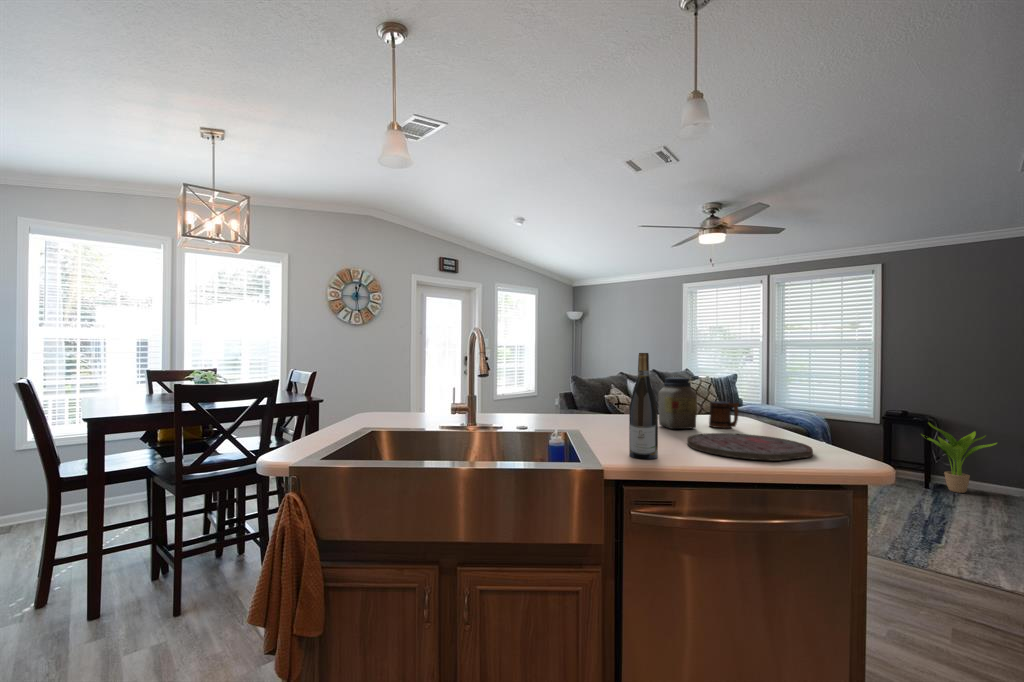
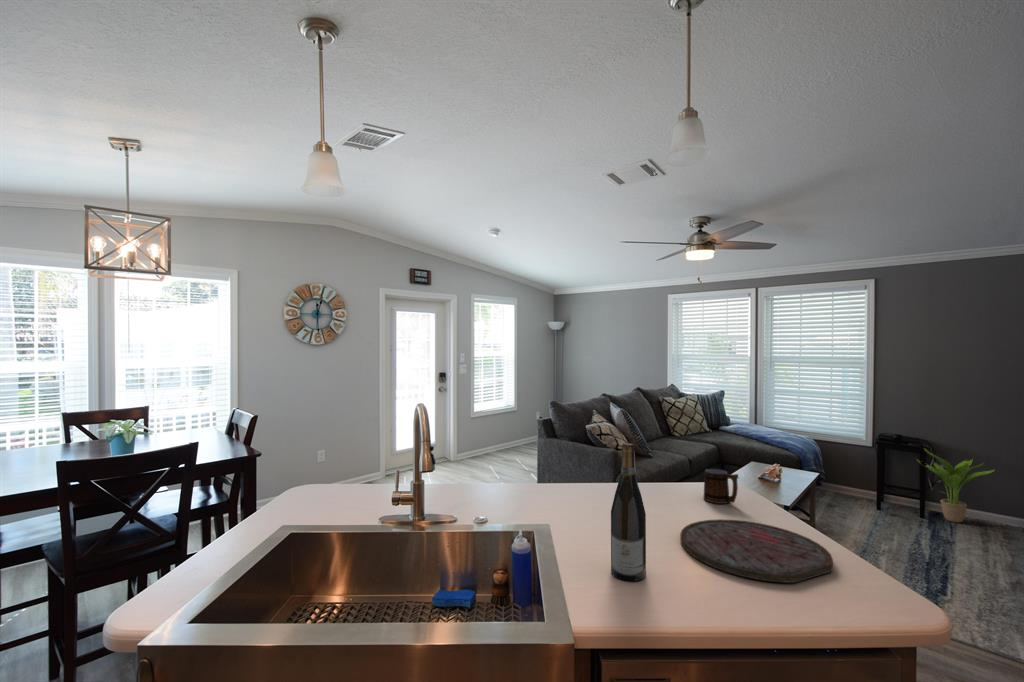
jar: present [658,377,697,429] -> none [645,443,690,508]

